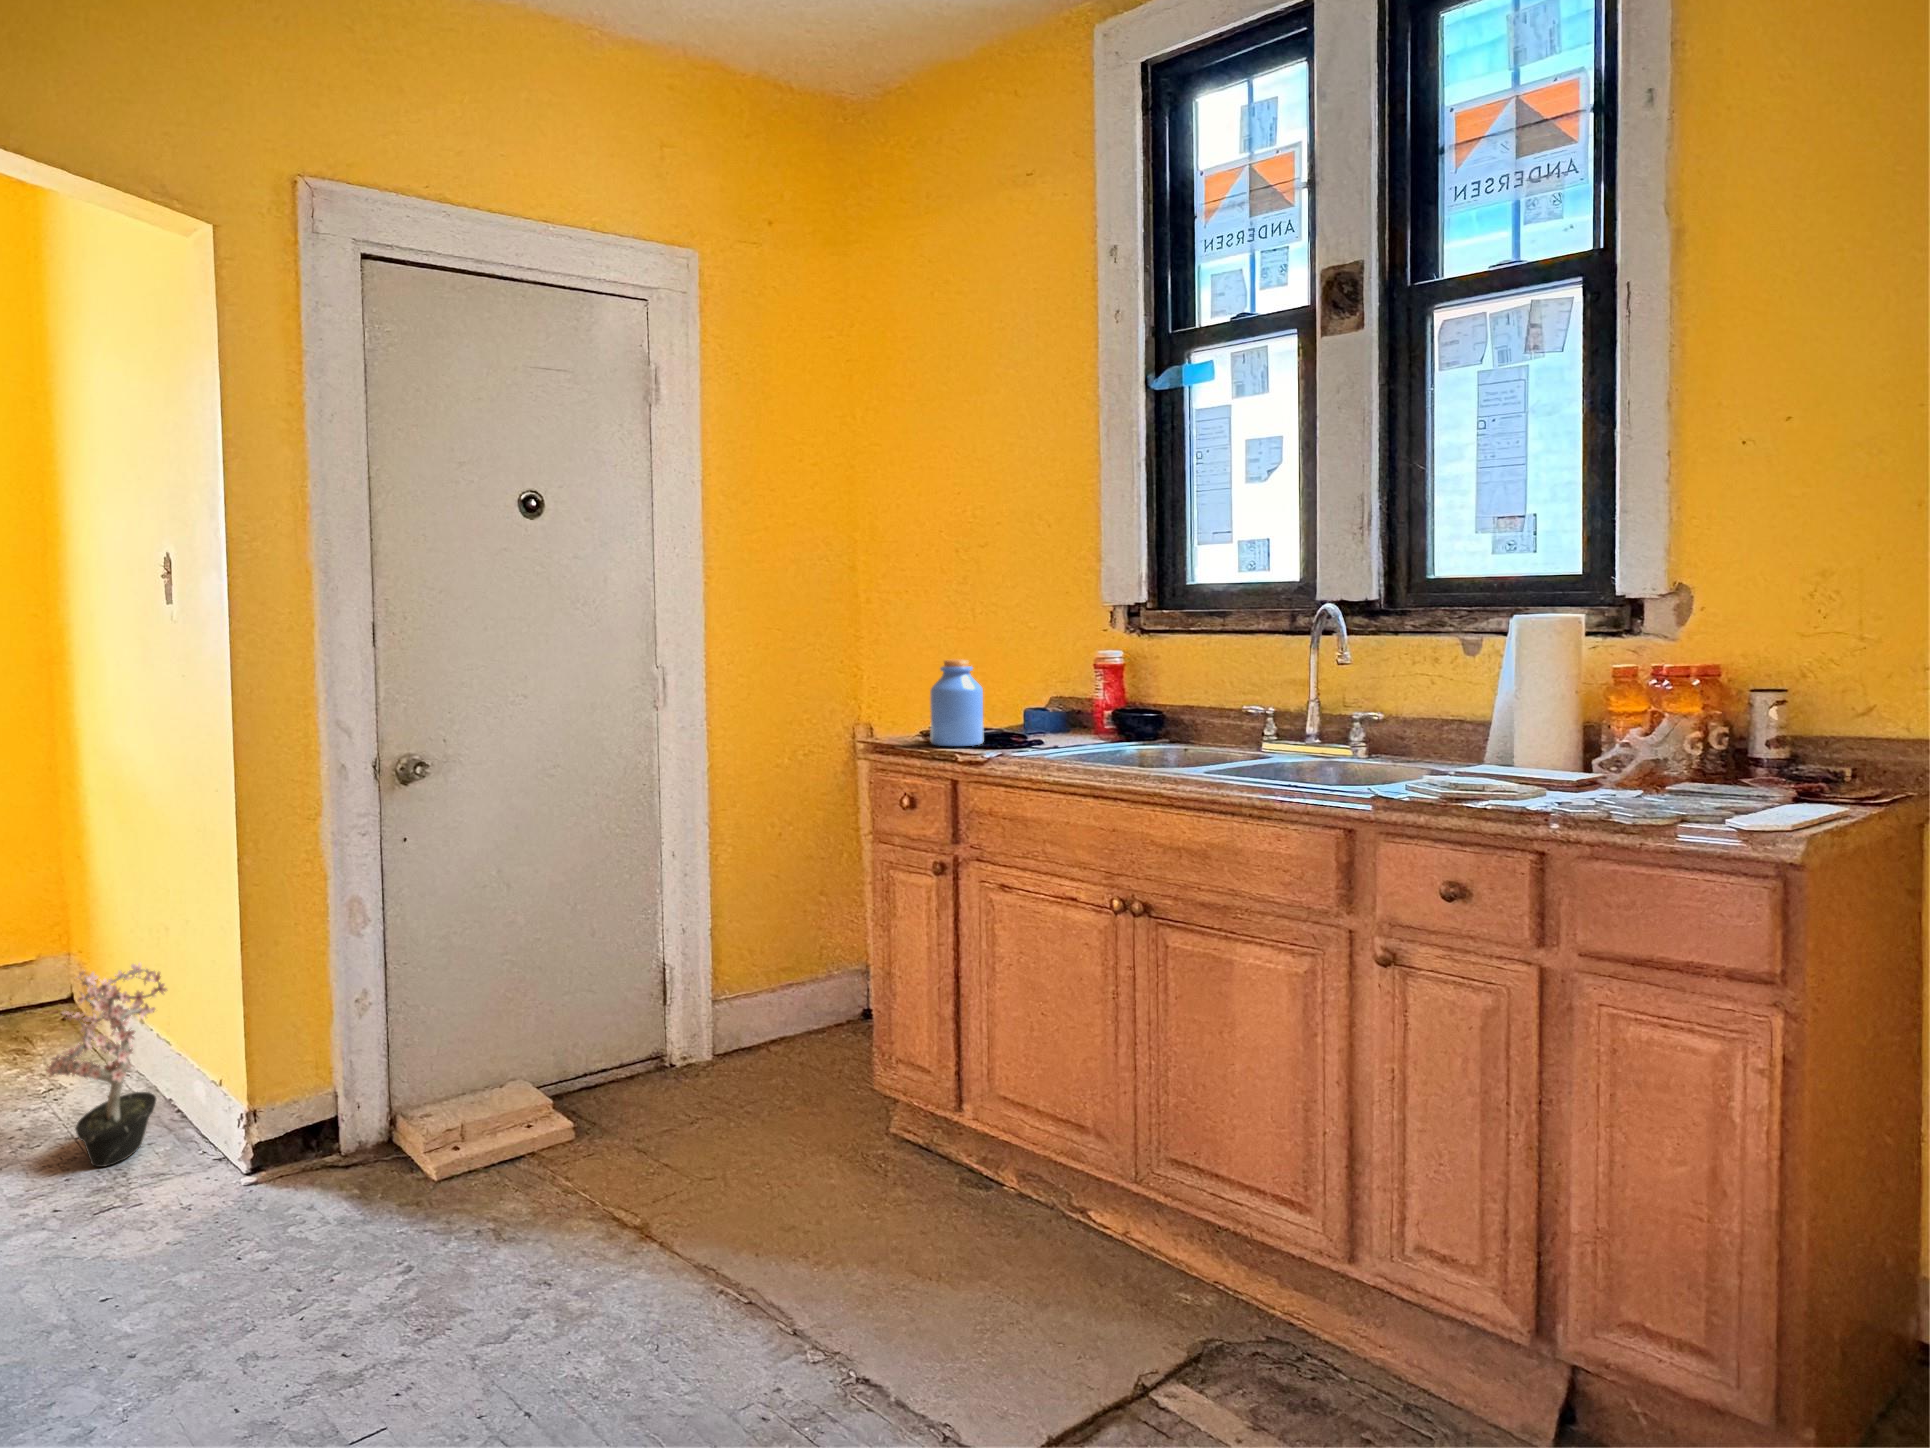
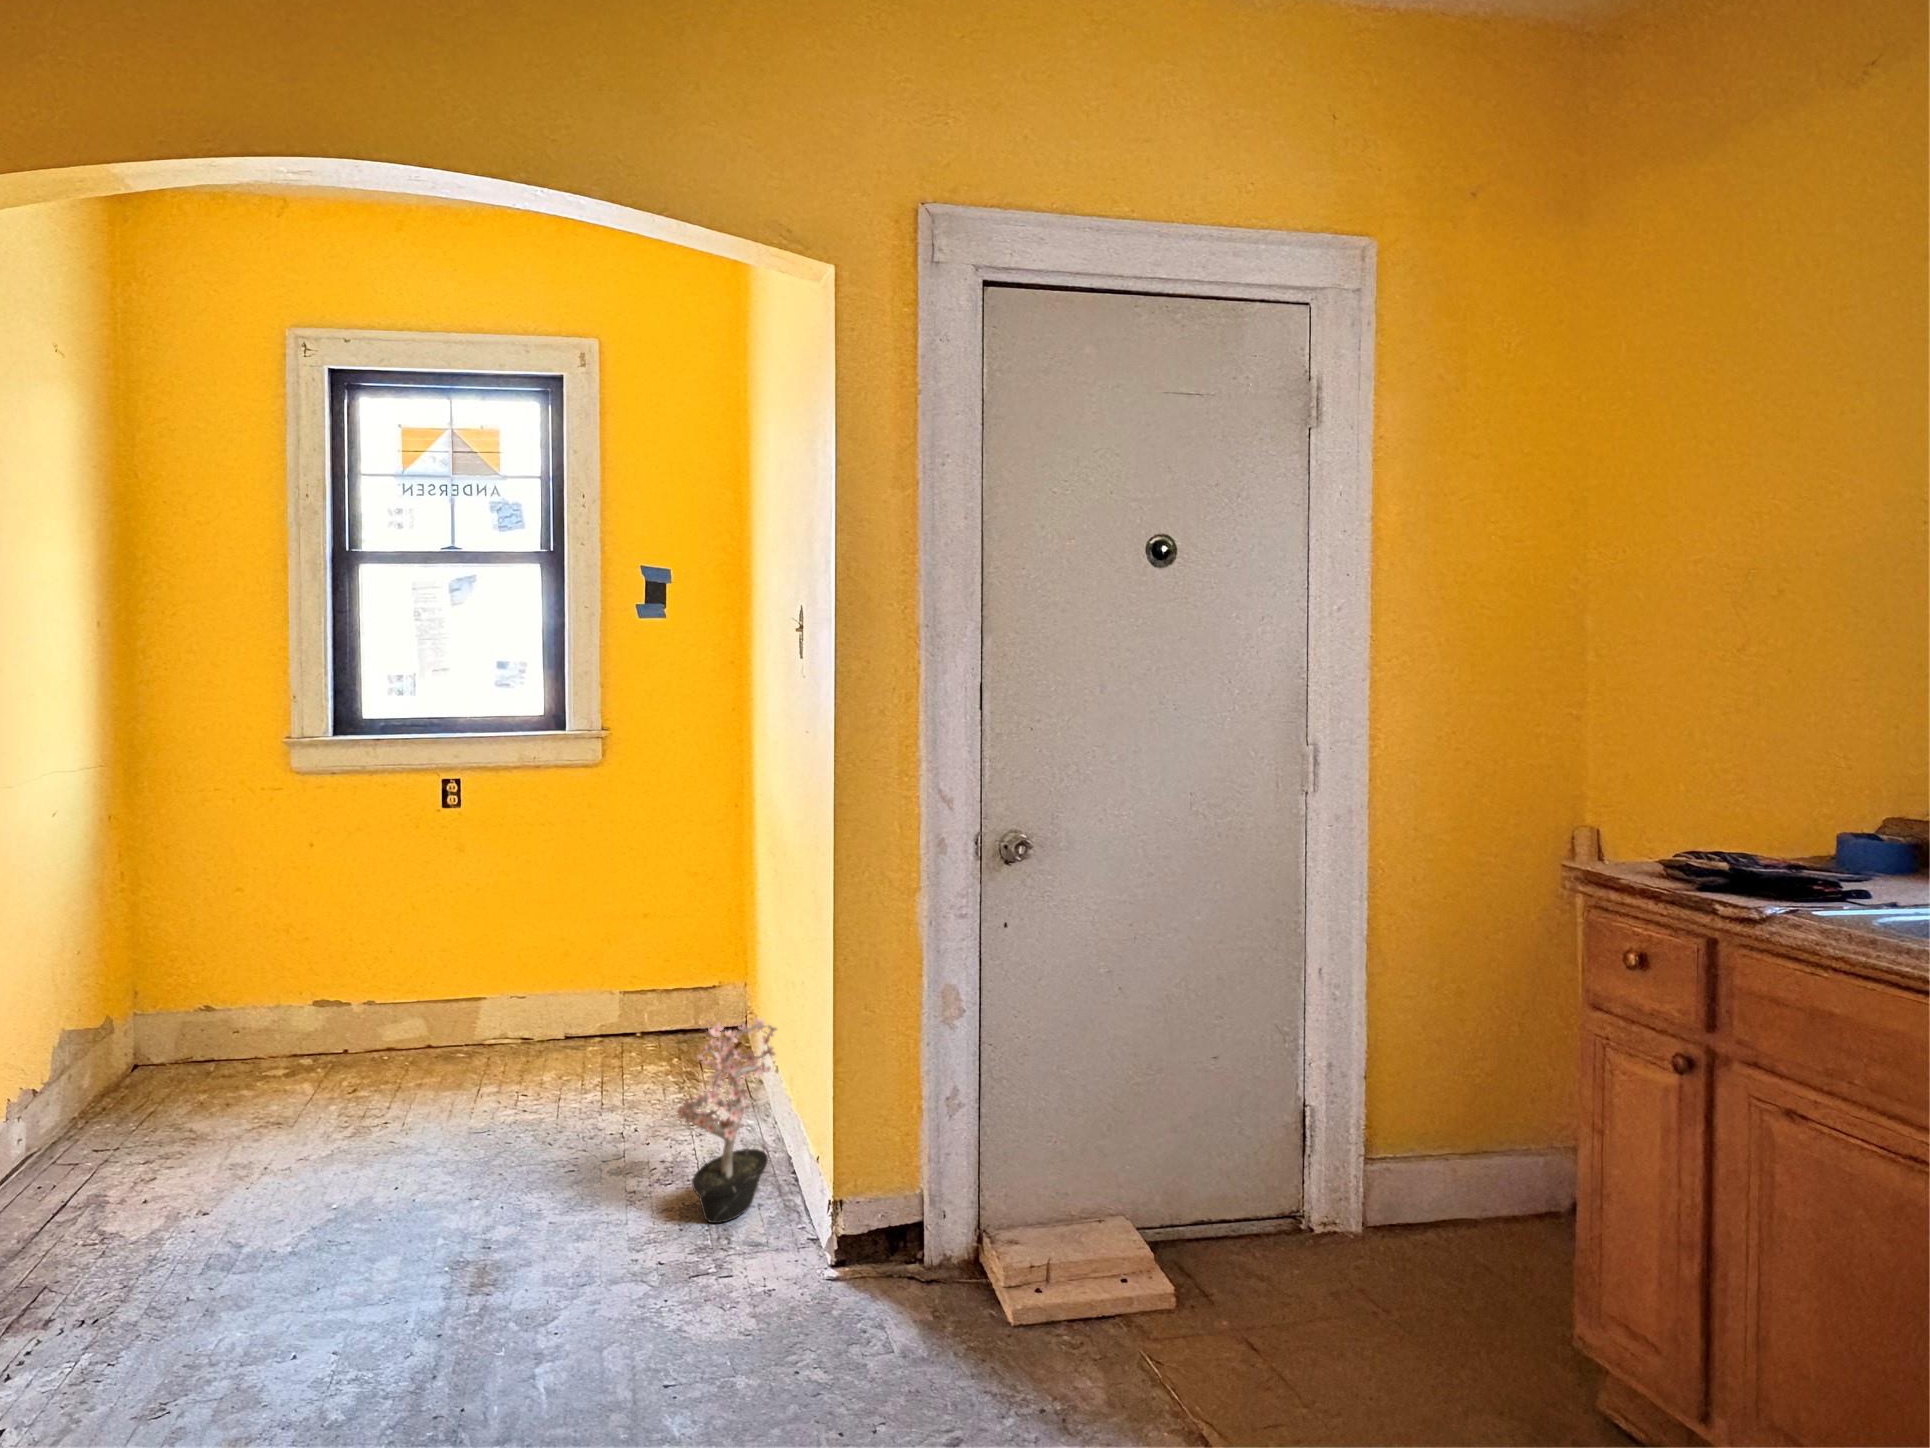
jar: present [930,659,984,746] -> none [1677,760,1765,886]

